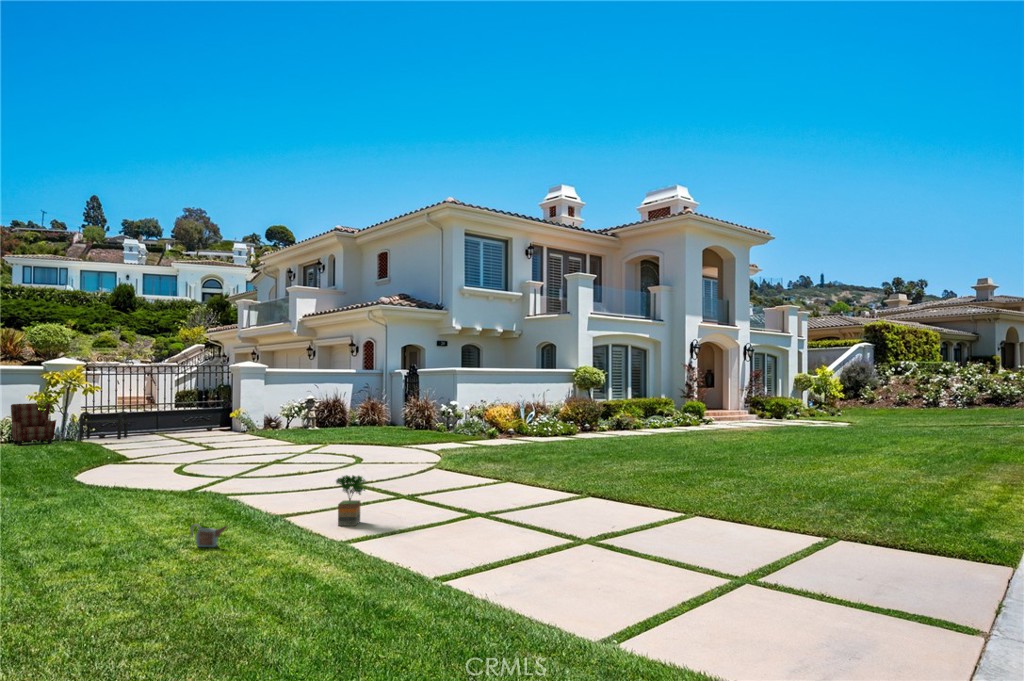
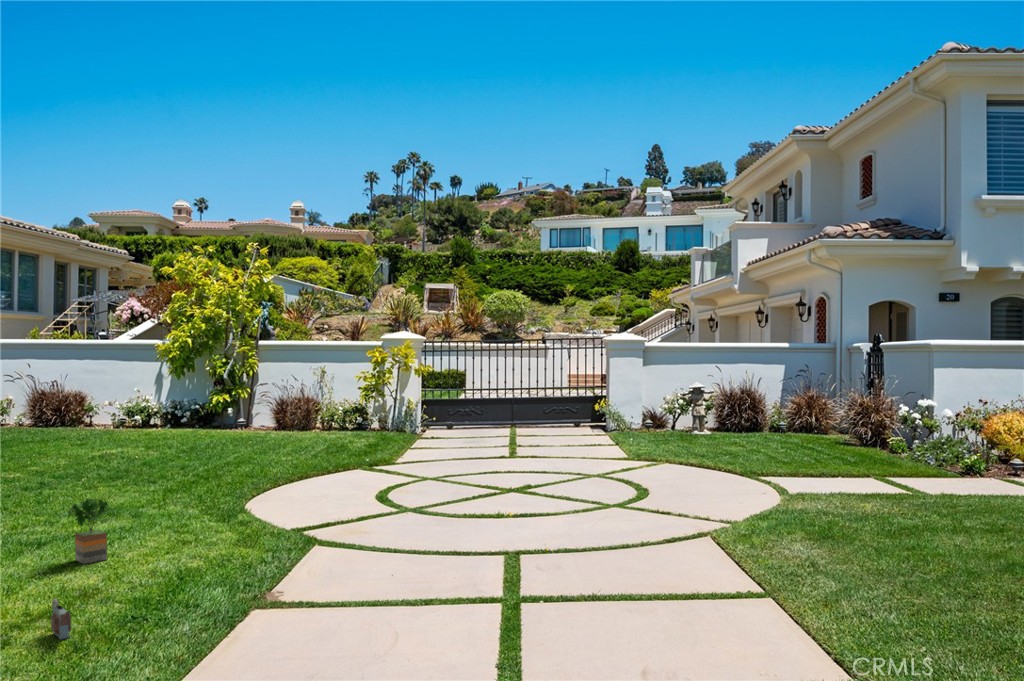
armchair: present [11,403,56,446] -> none [366,386,403,434]
bench: present [79,411,128,440] -> none [433,397,483,432]
potted tree: present [336,475,366,526] -> present [68,499,115,564]

